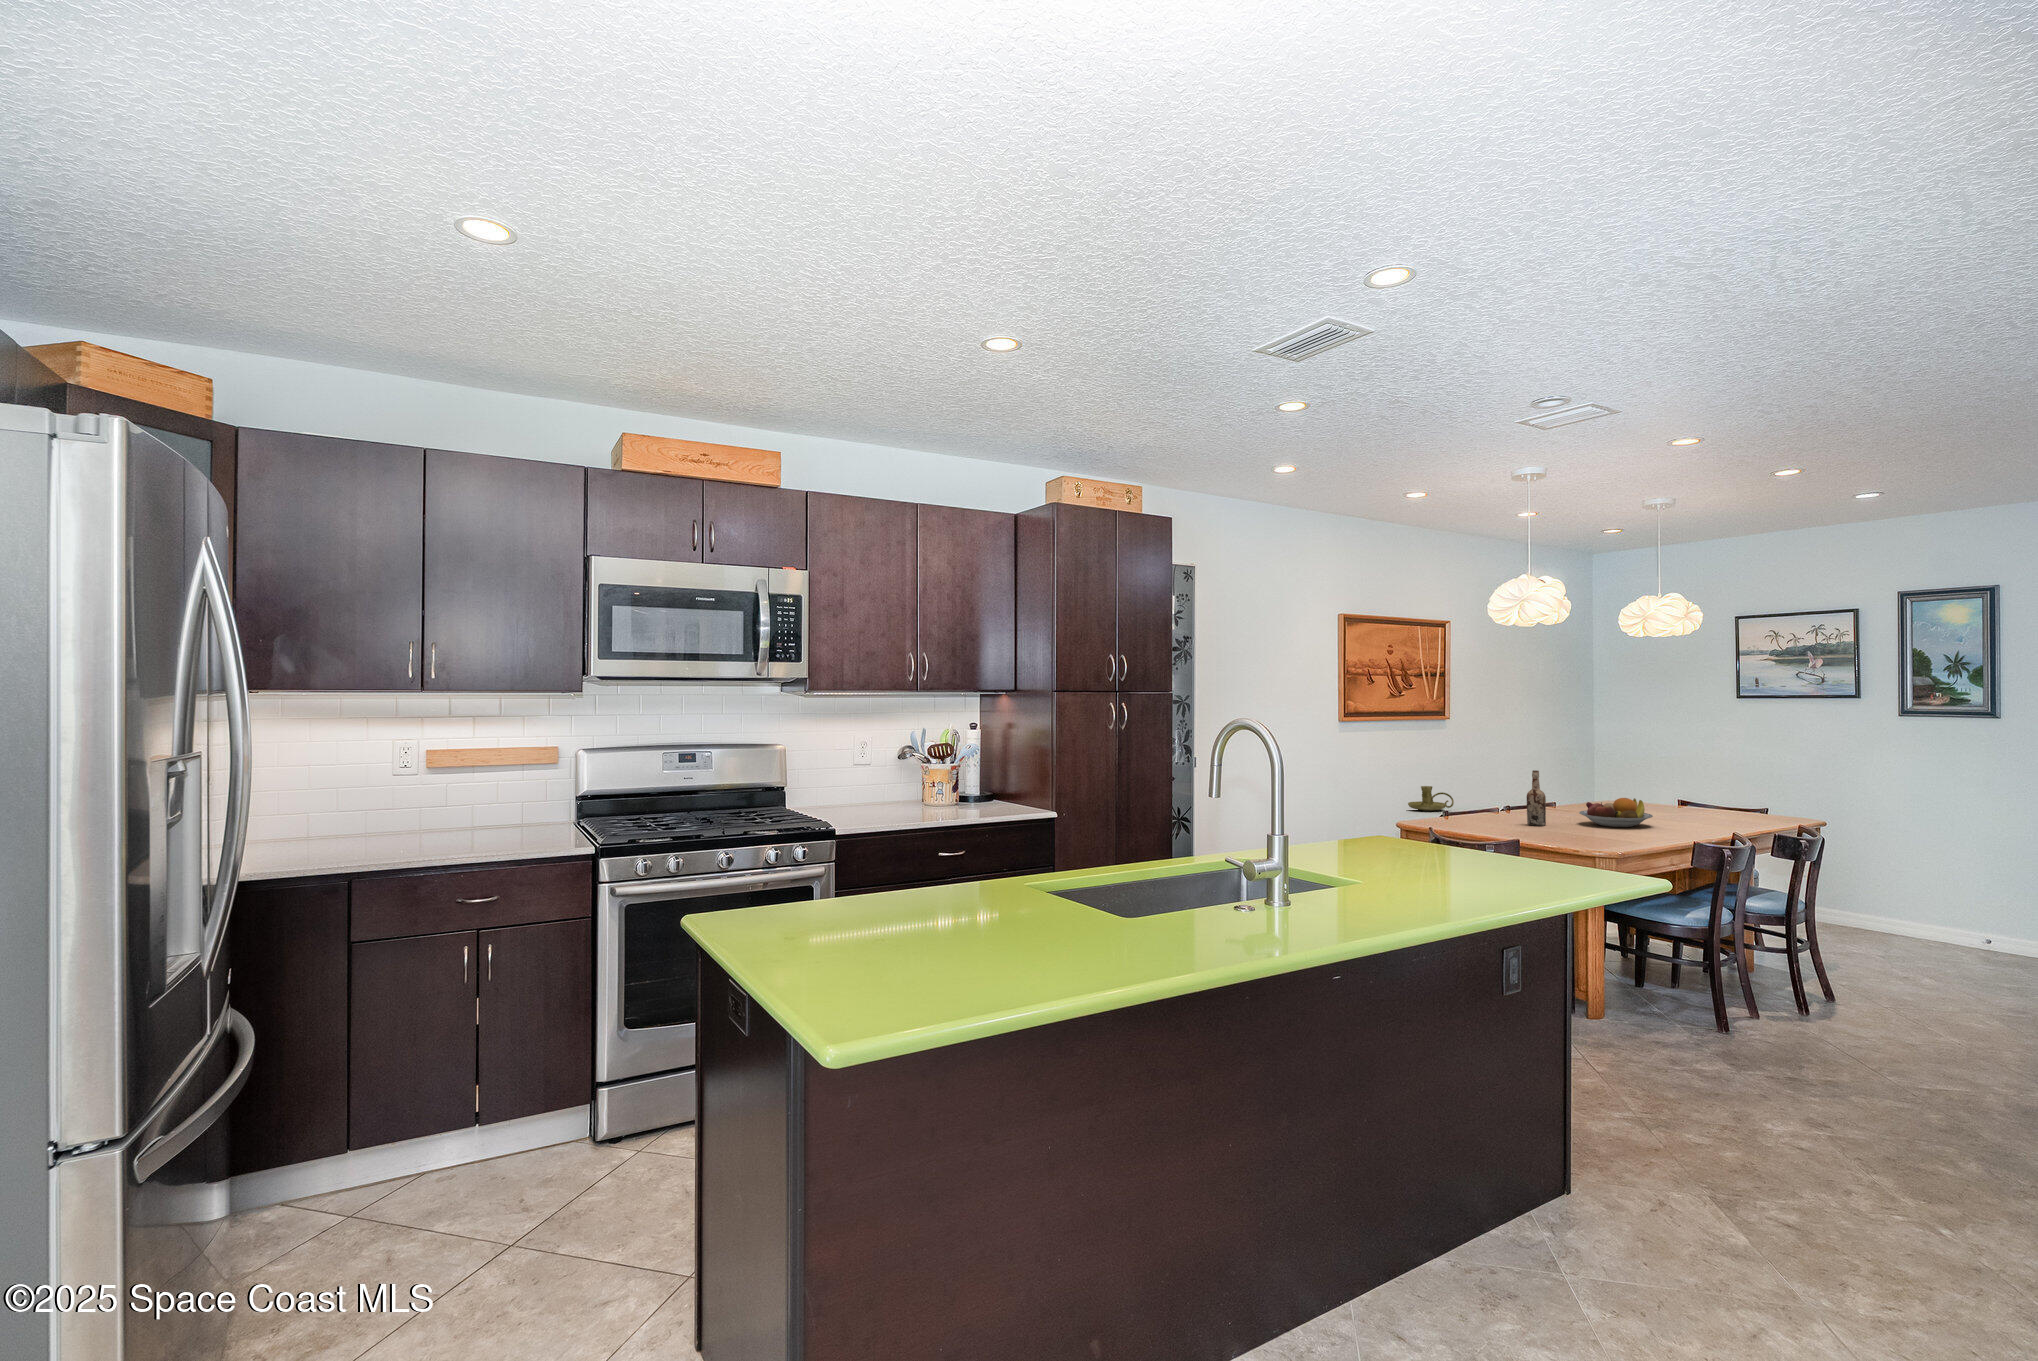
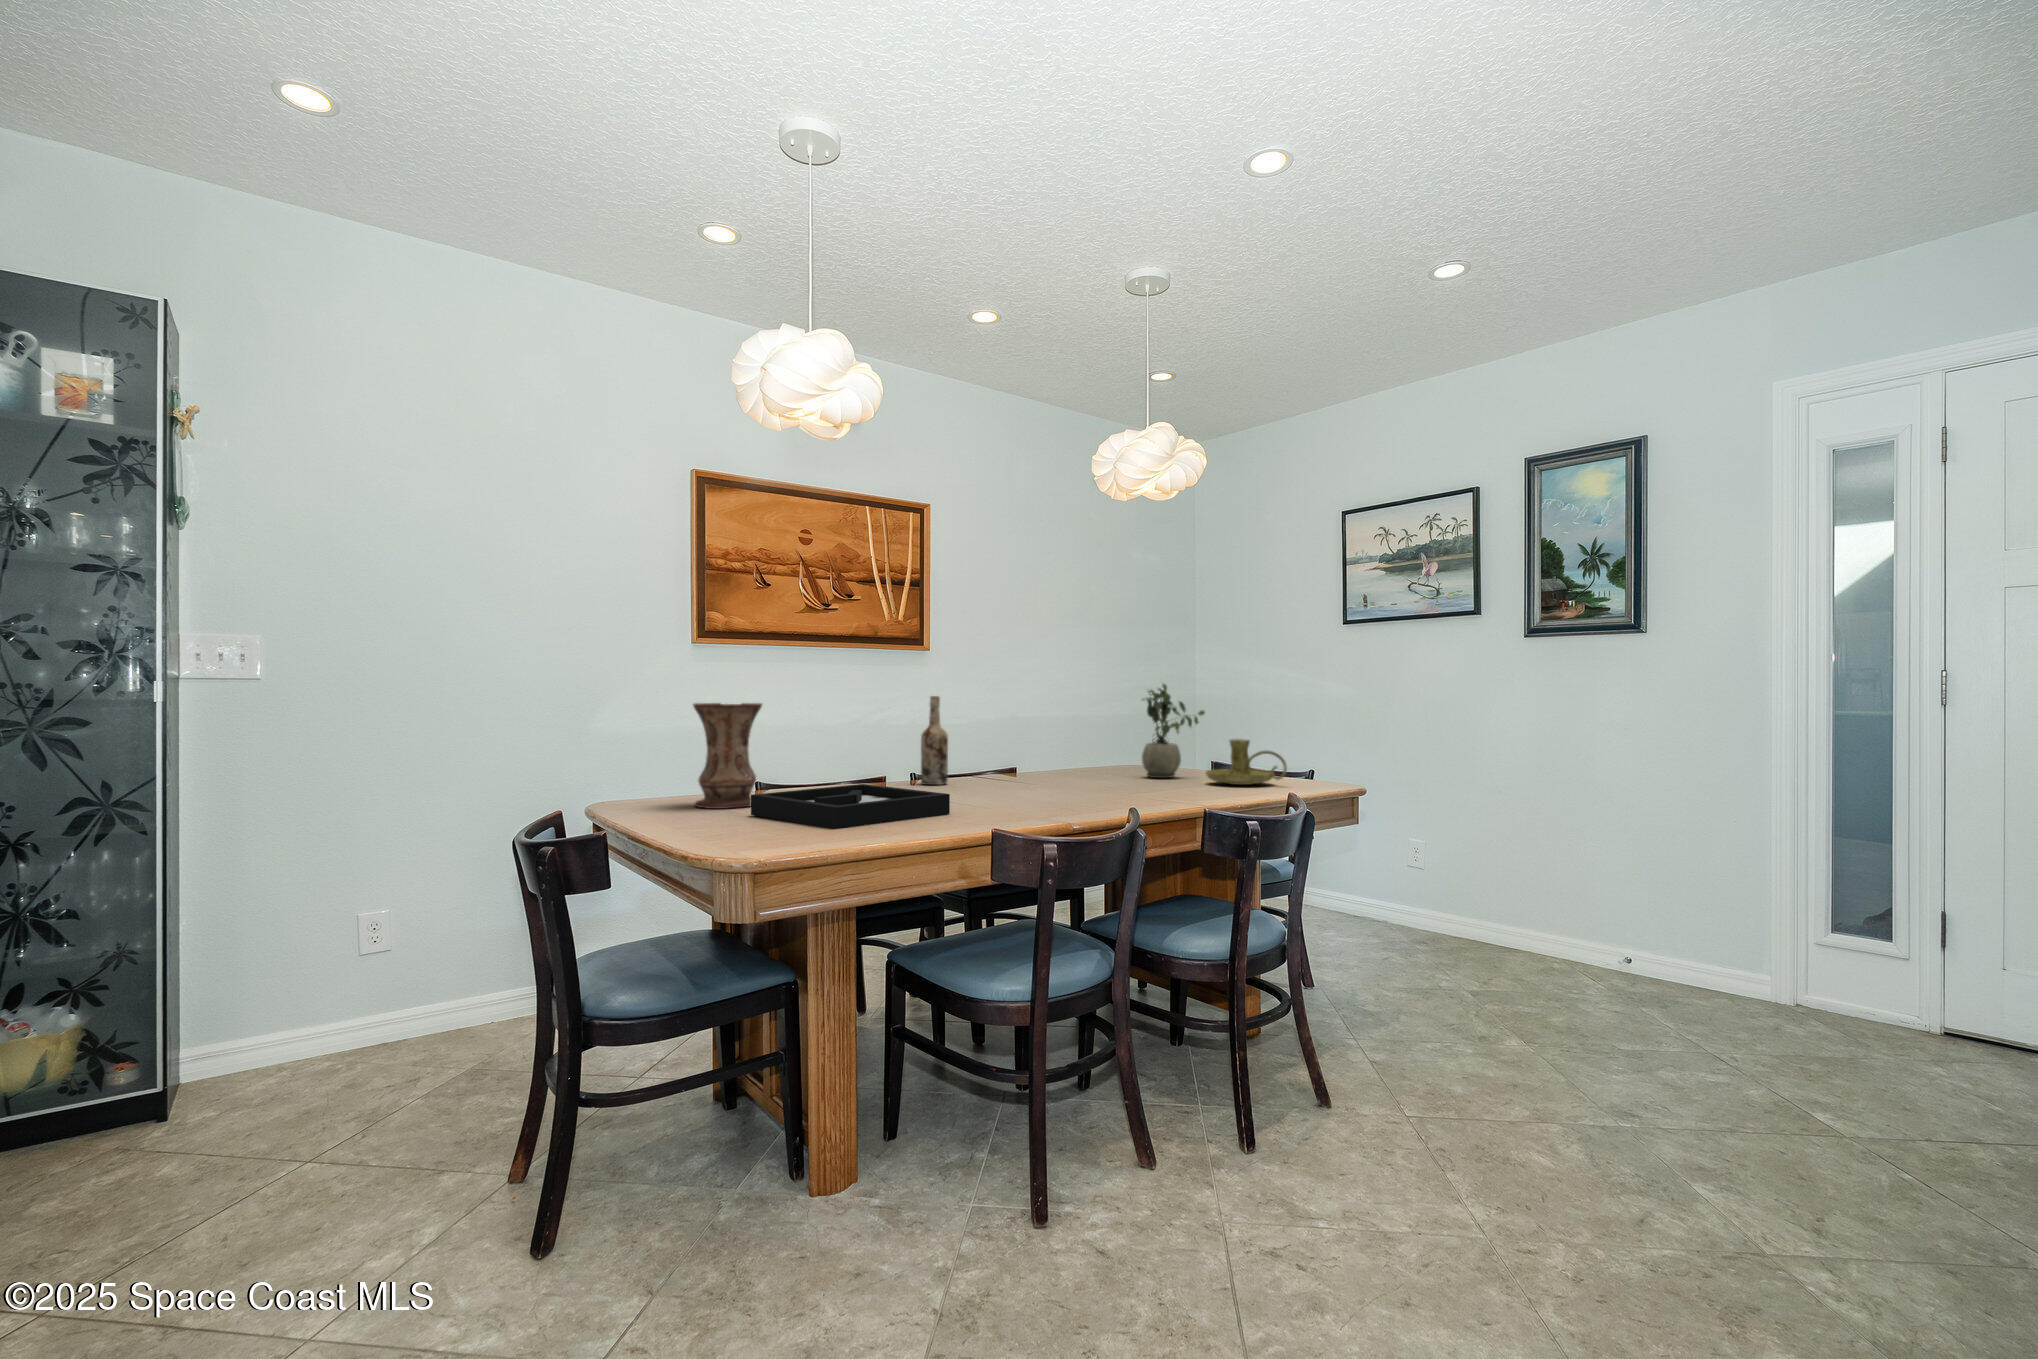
potted plant: none [1651,758,1699,819] -> present [1142,684,1205,778]
vase: none [1464,784,1505,844] -> present [693,703,762,809]
candle holder: present [1408,786,1454,811] -> present [1206,739,1287,785]
fruit bowl: present [1579,798,1653,827] -> none [1001,741,1103,787]
decorative tray: none [1534,829,1640,857] -> present [751,784,950,829]

